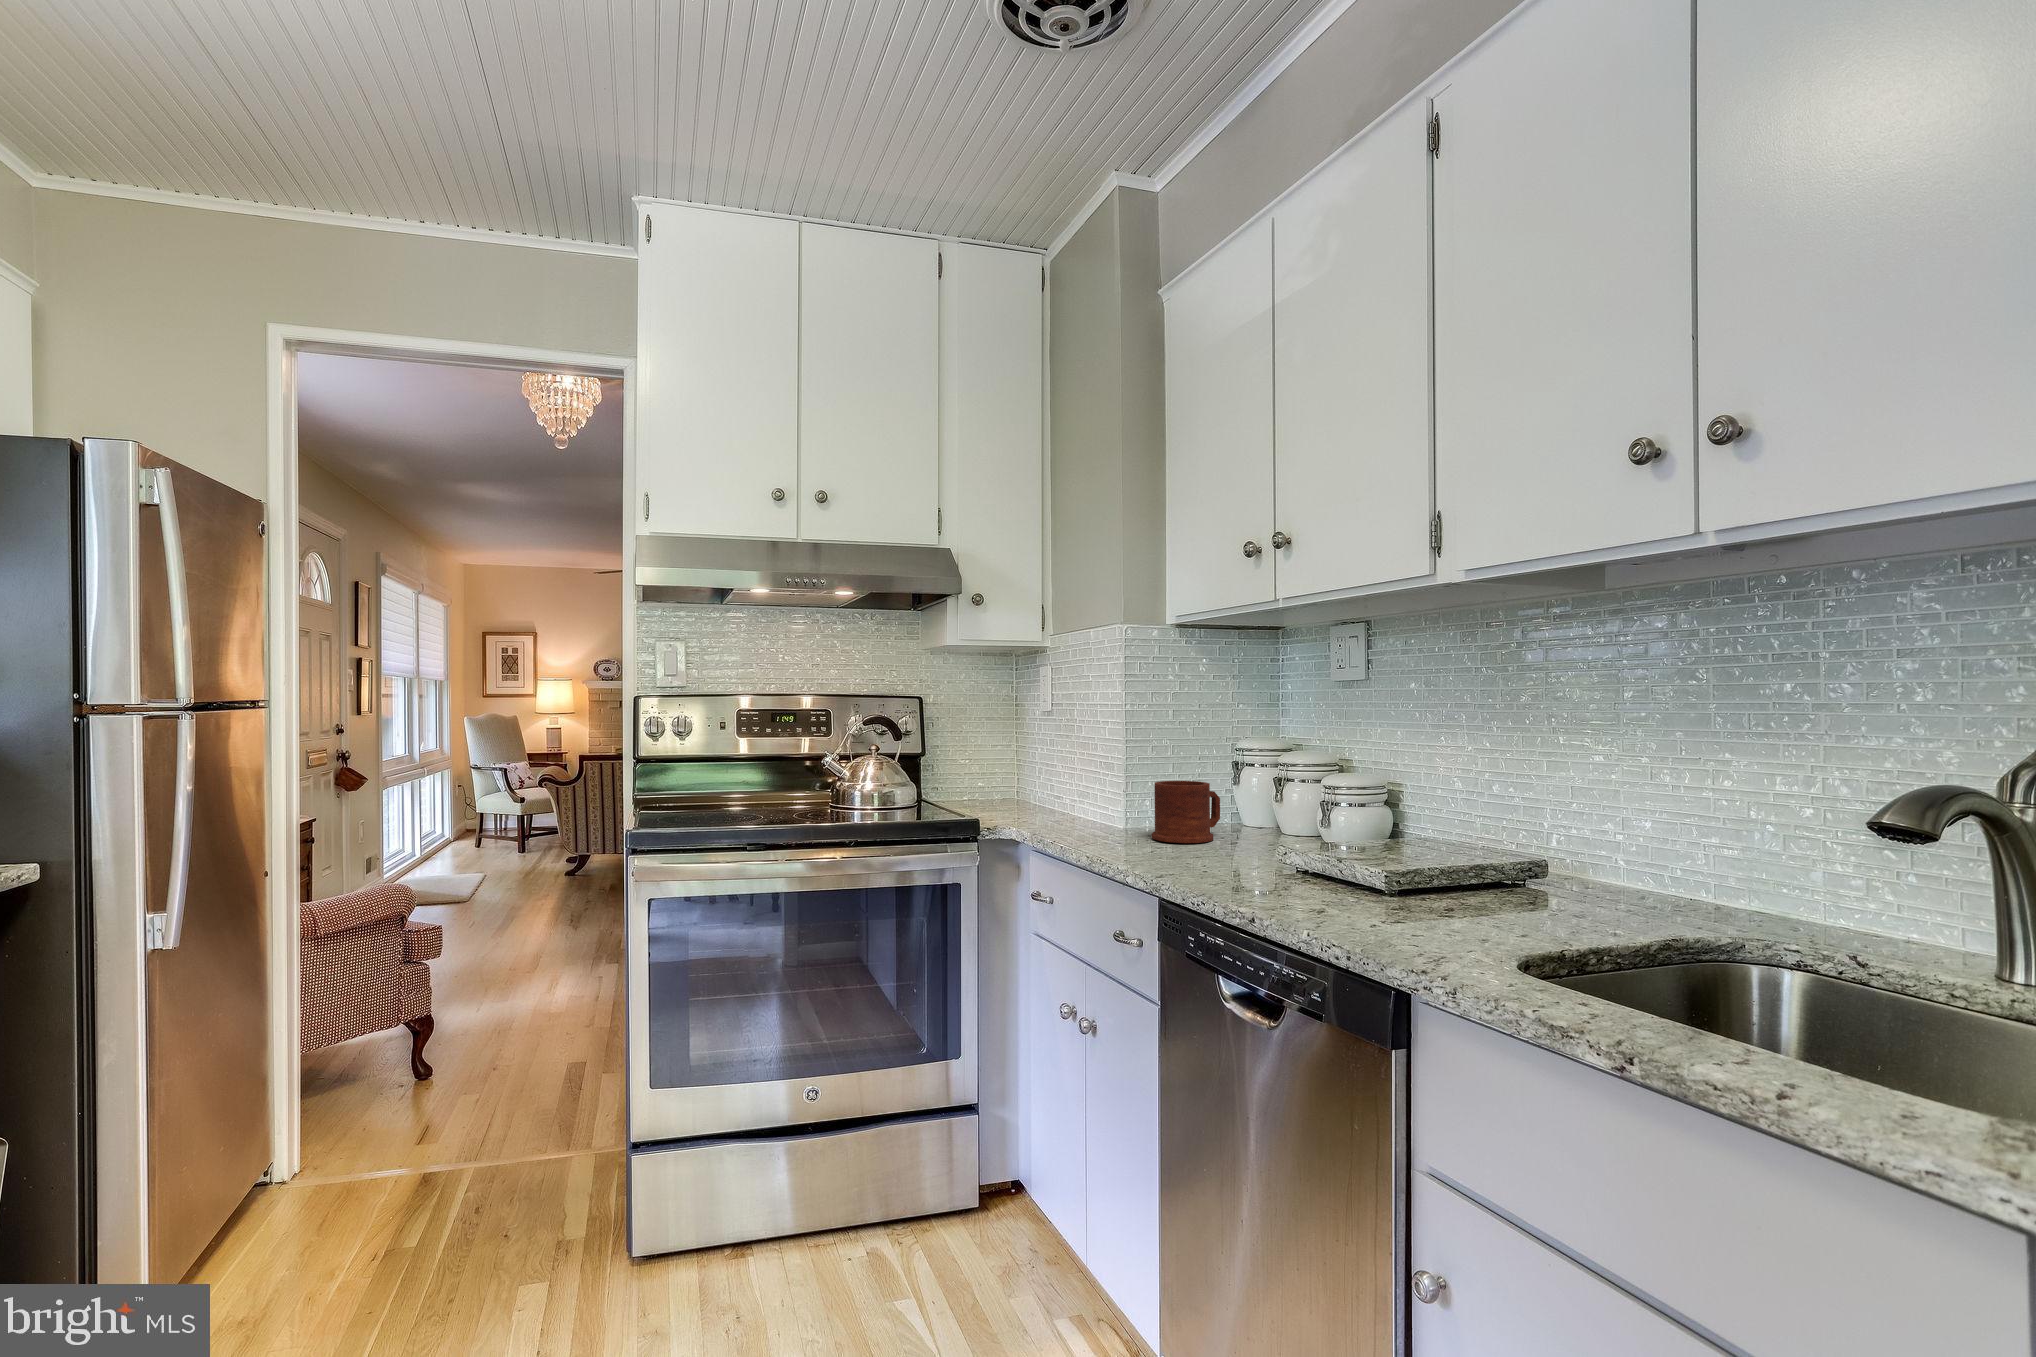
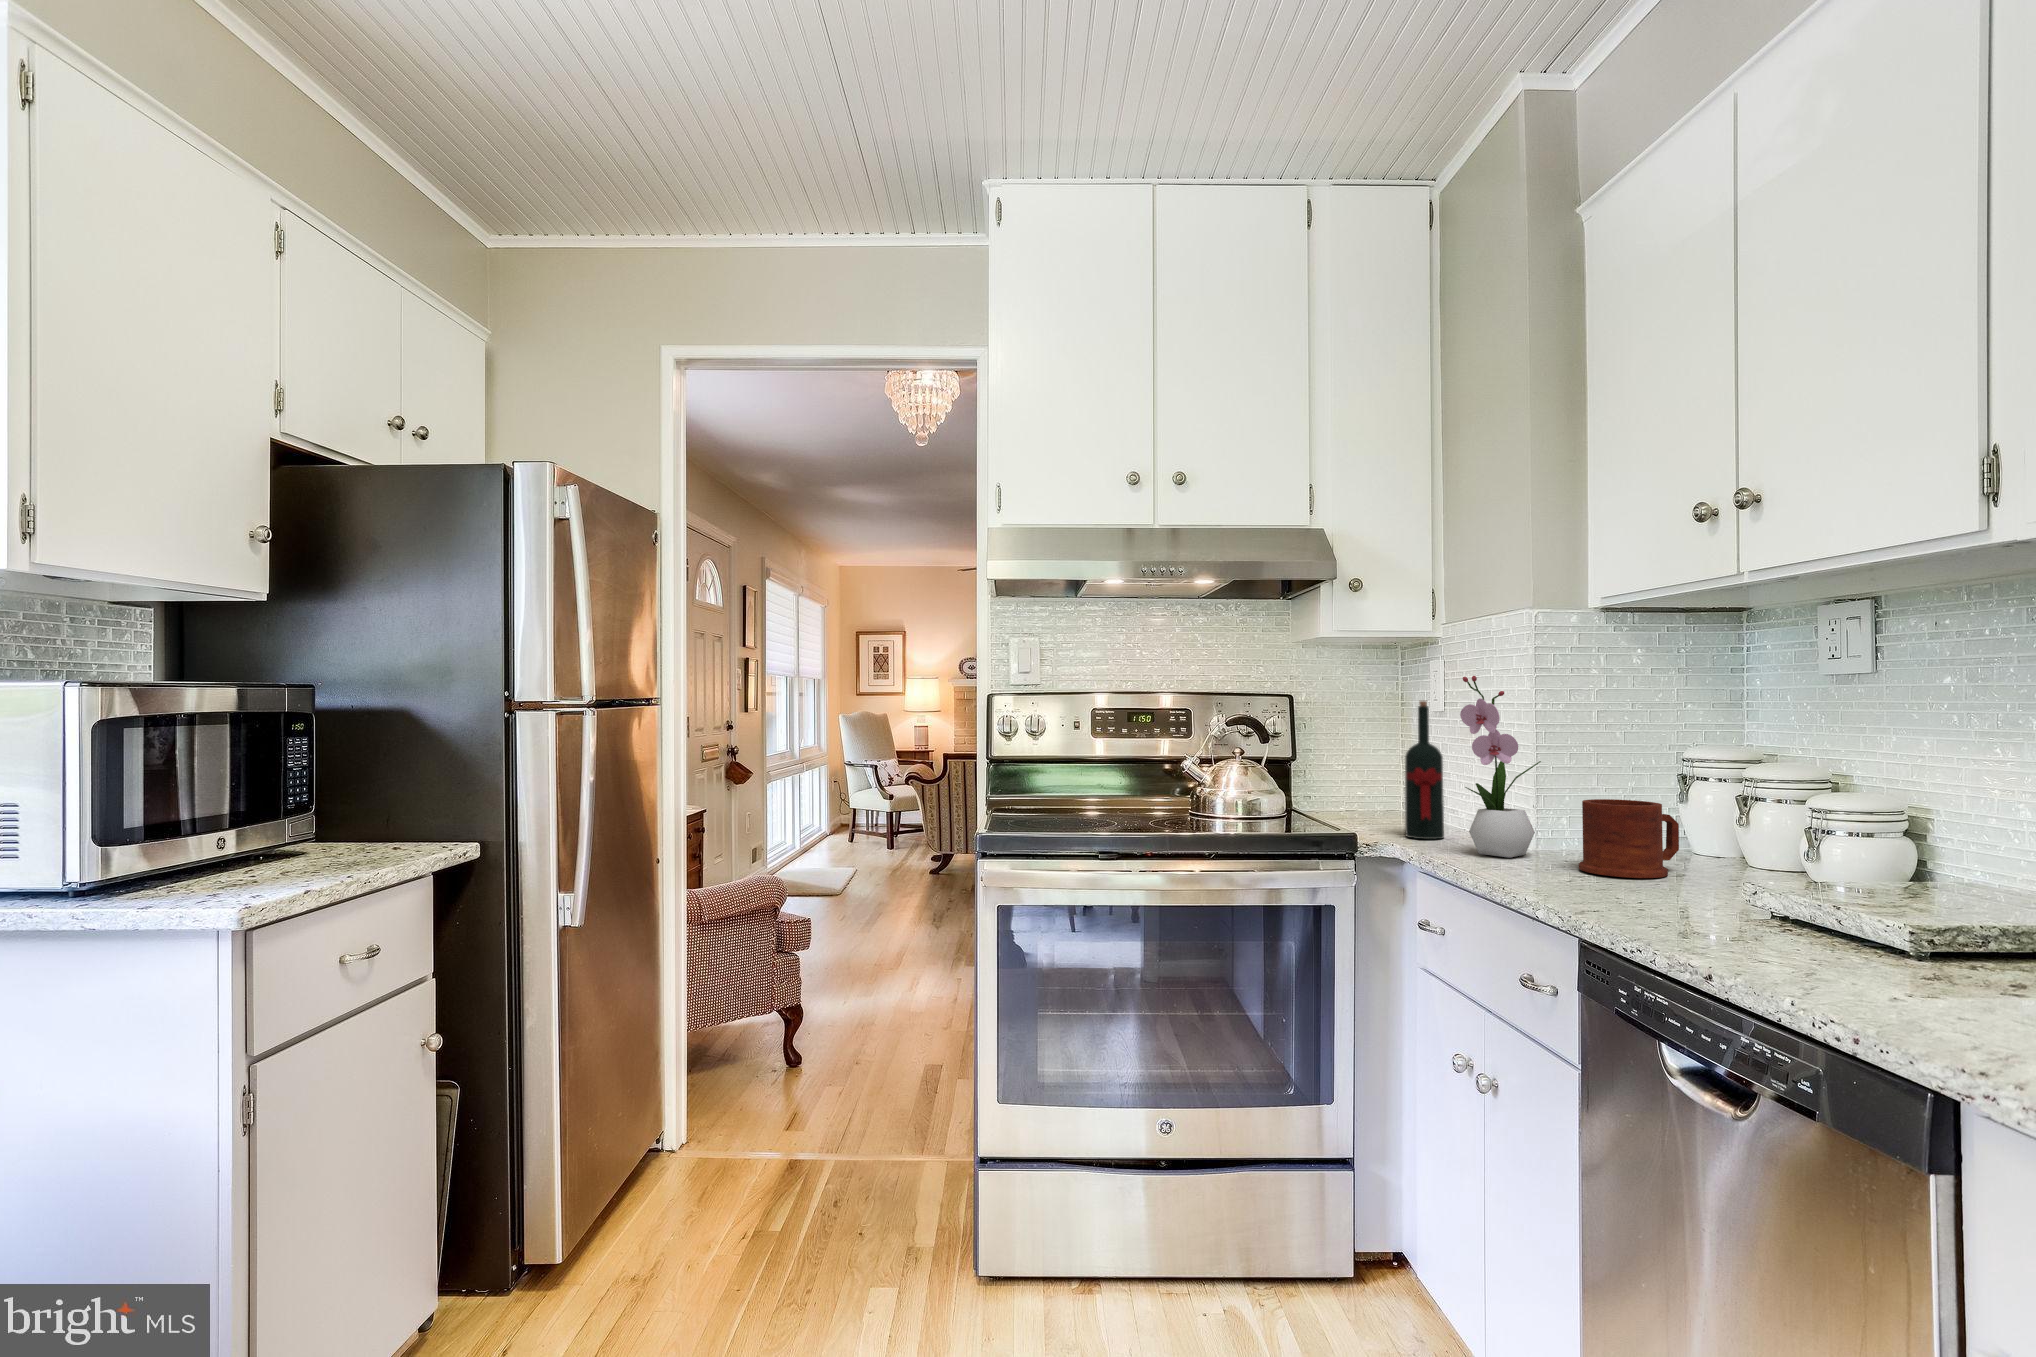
flower arrangement: none [1063,681,1122,832] -> present [1460,676,1541,857]
wine bottle: none [1017,702,1047,819] -> present [1405,701,1444,839]

